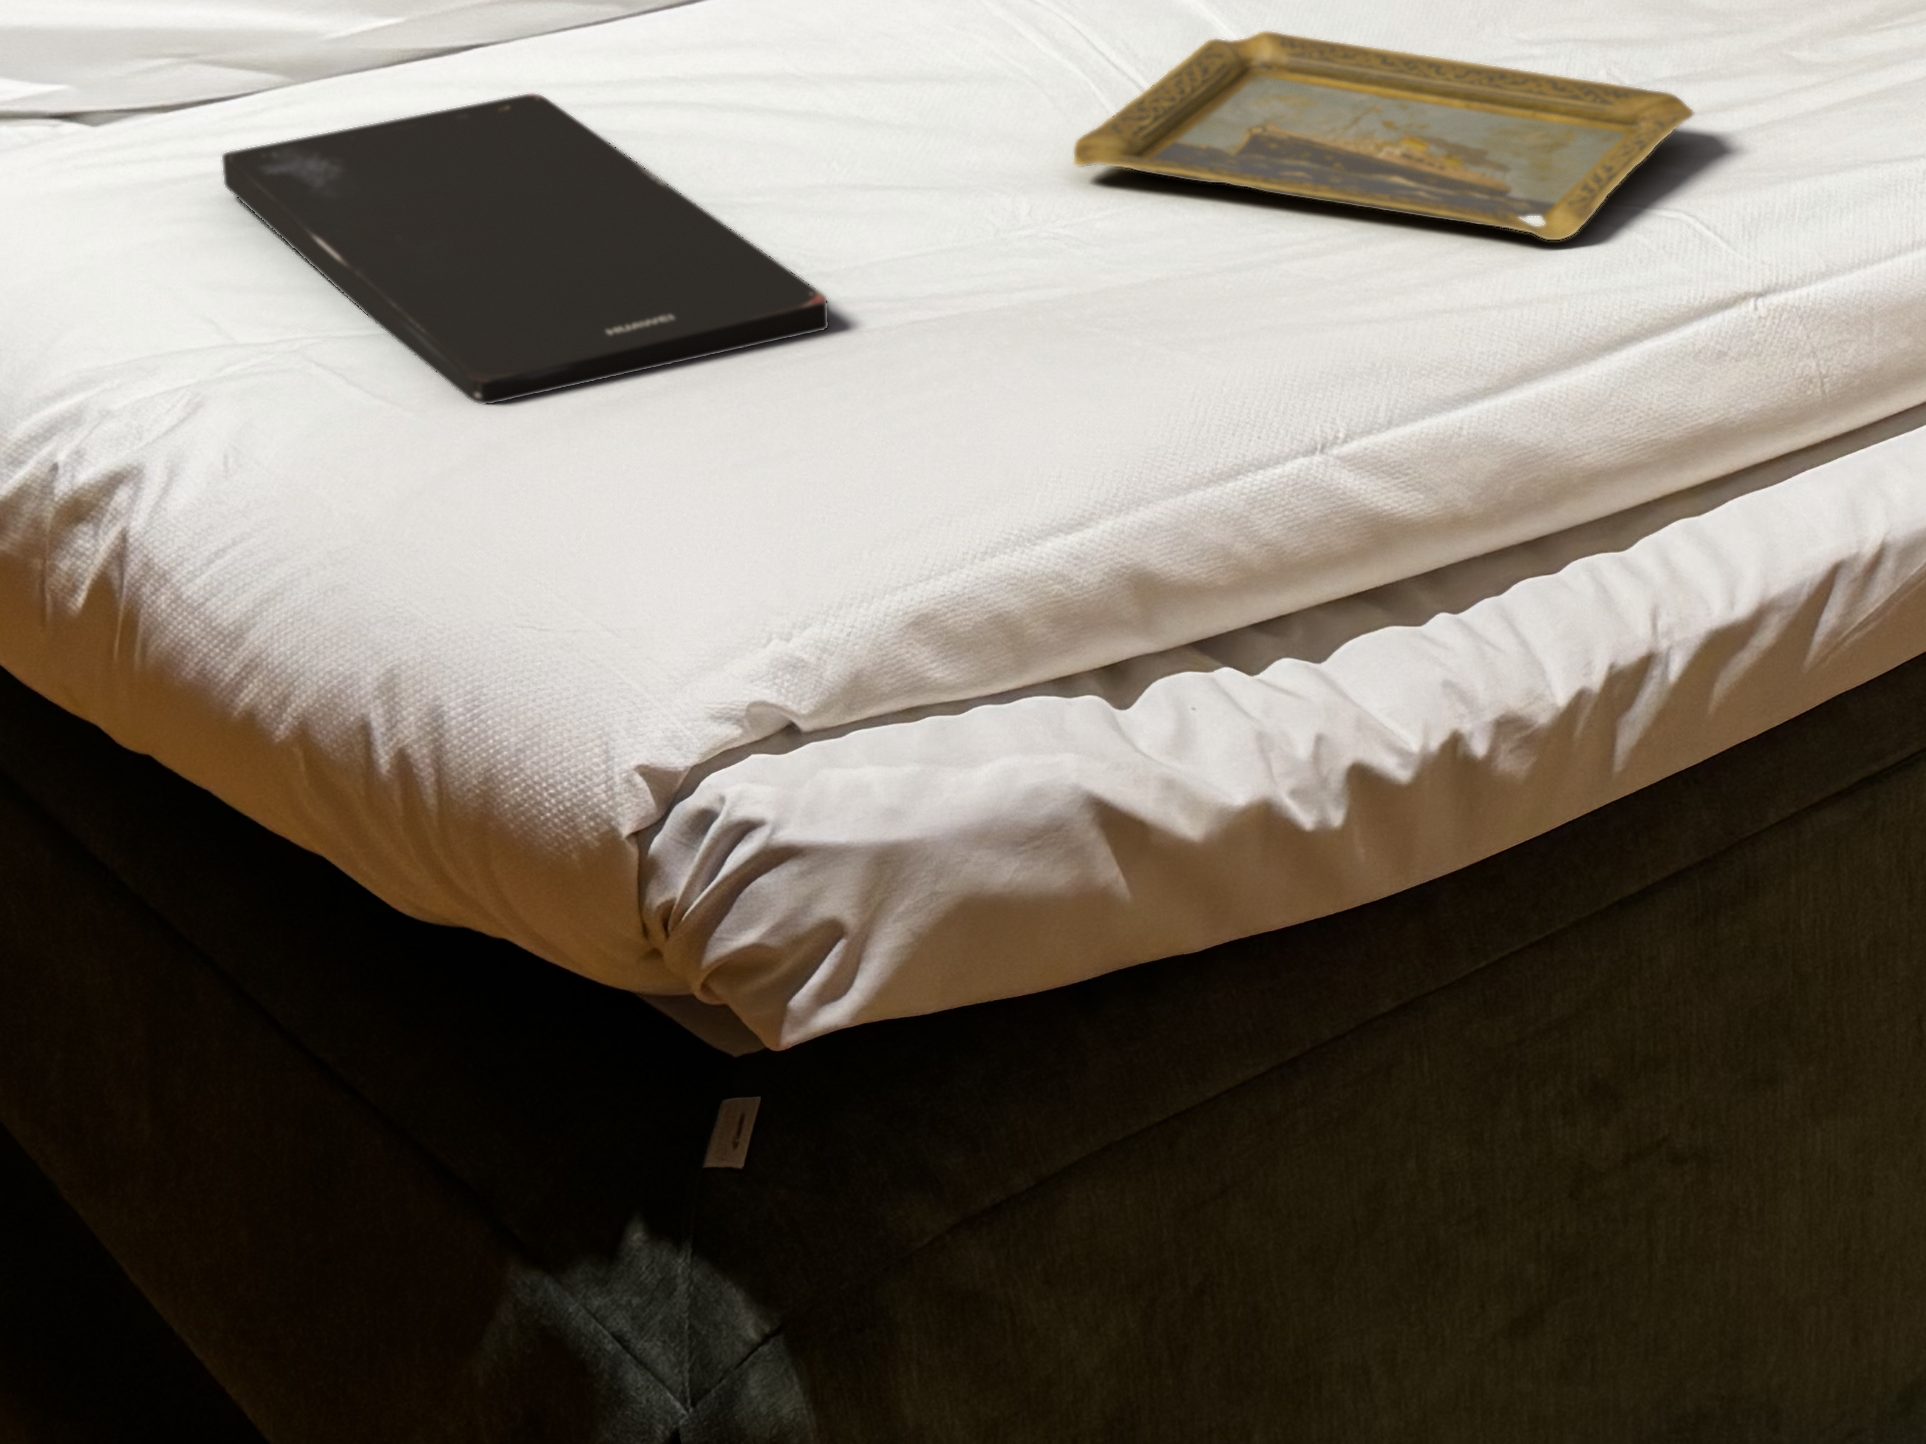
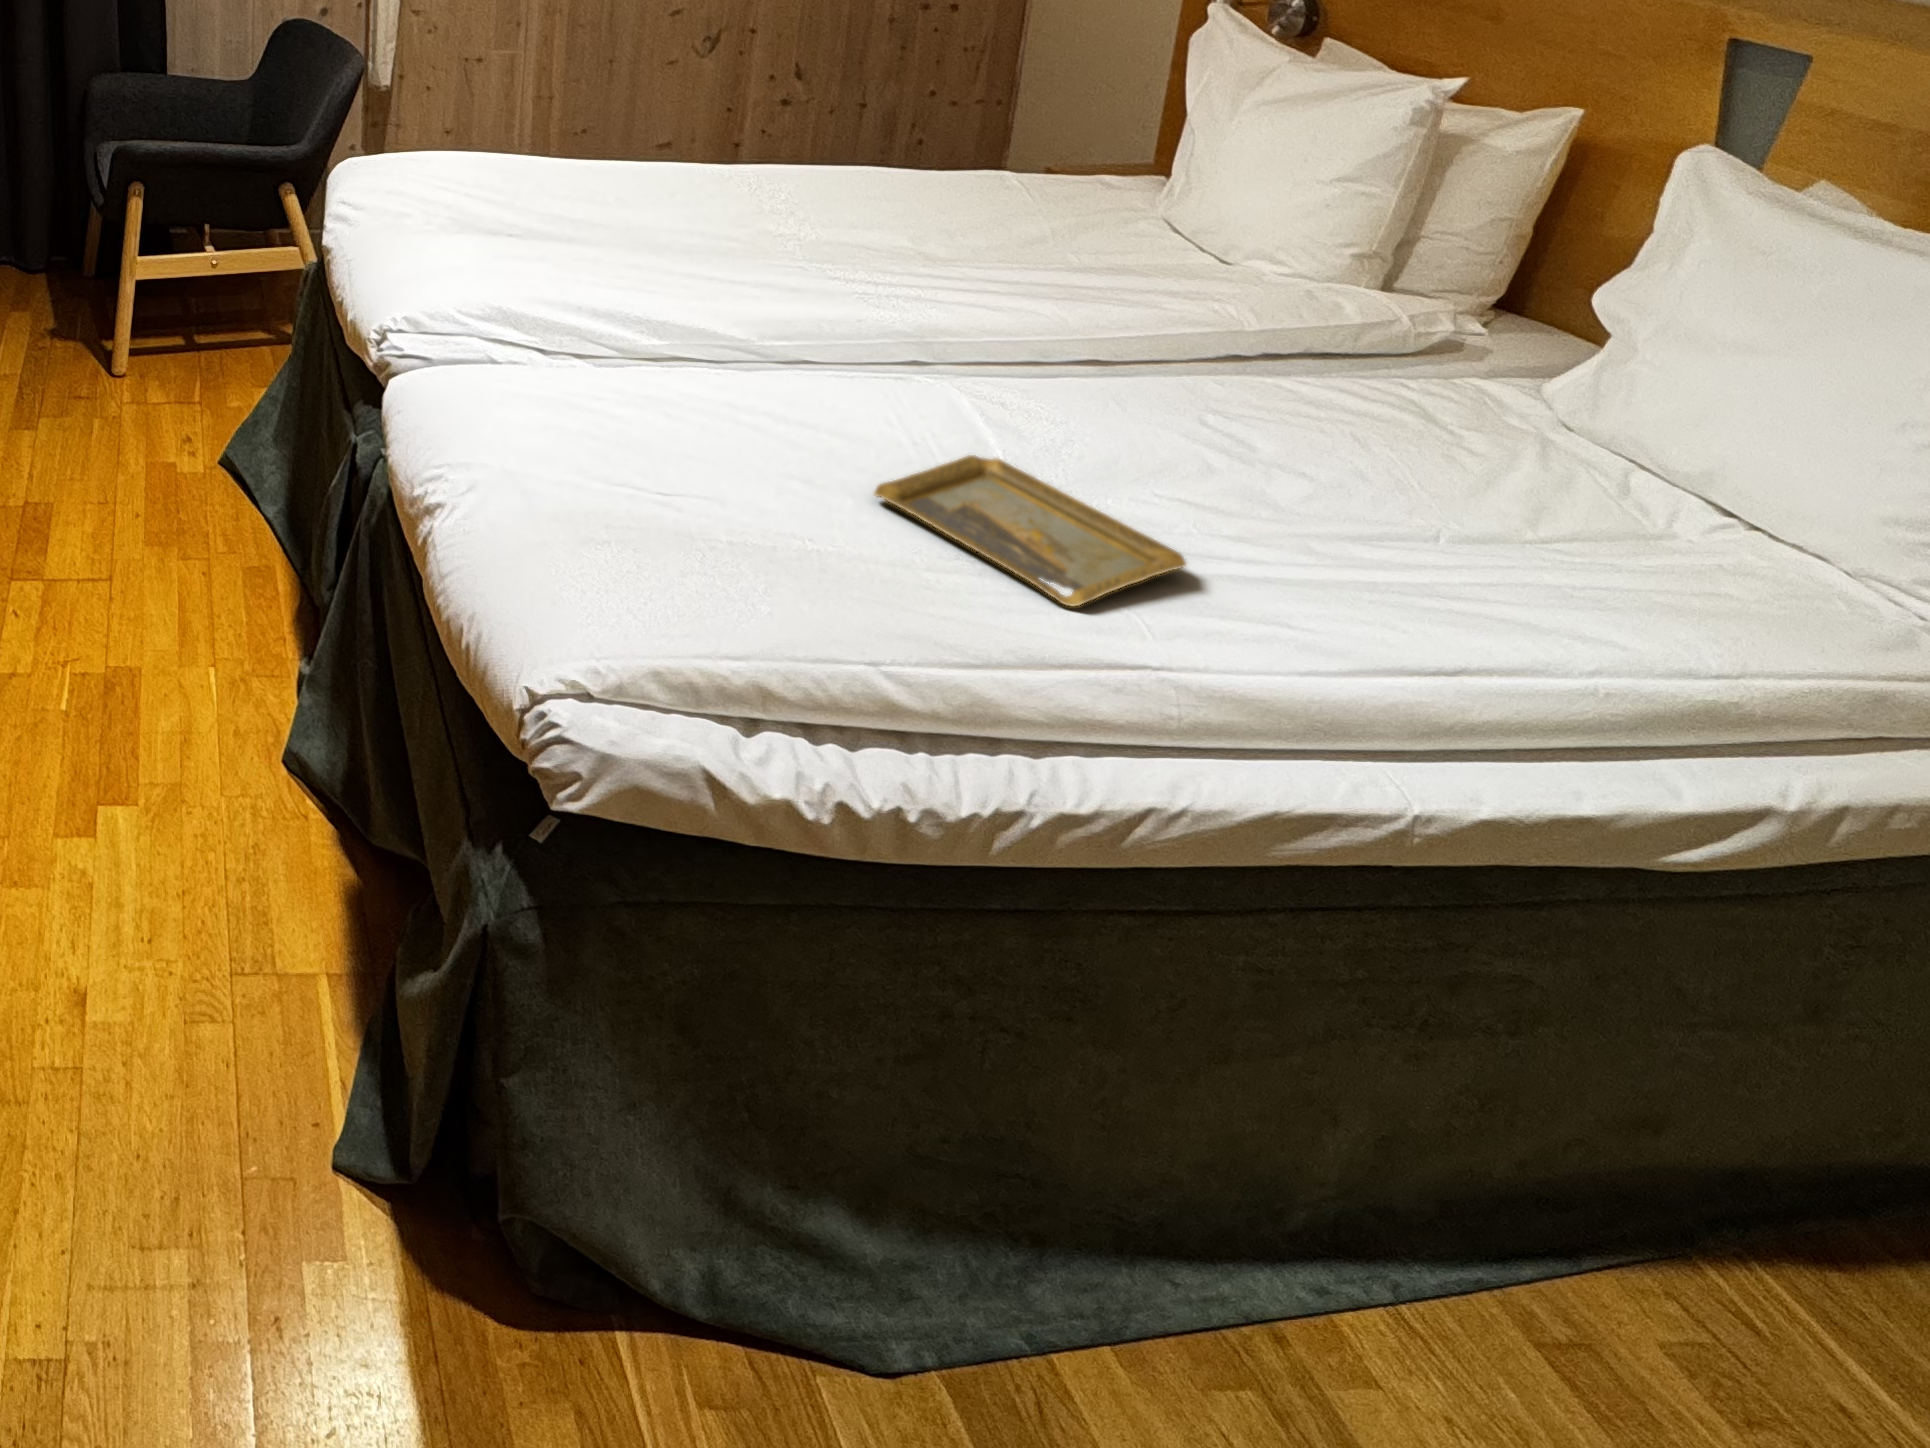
smartphone: present [222,94,828,404] -> none [555,387,725,535]

